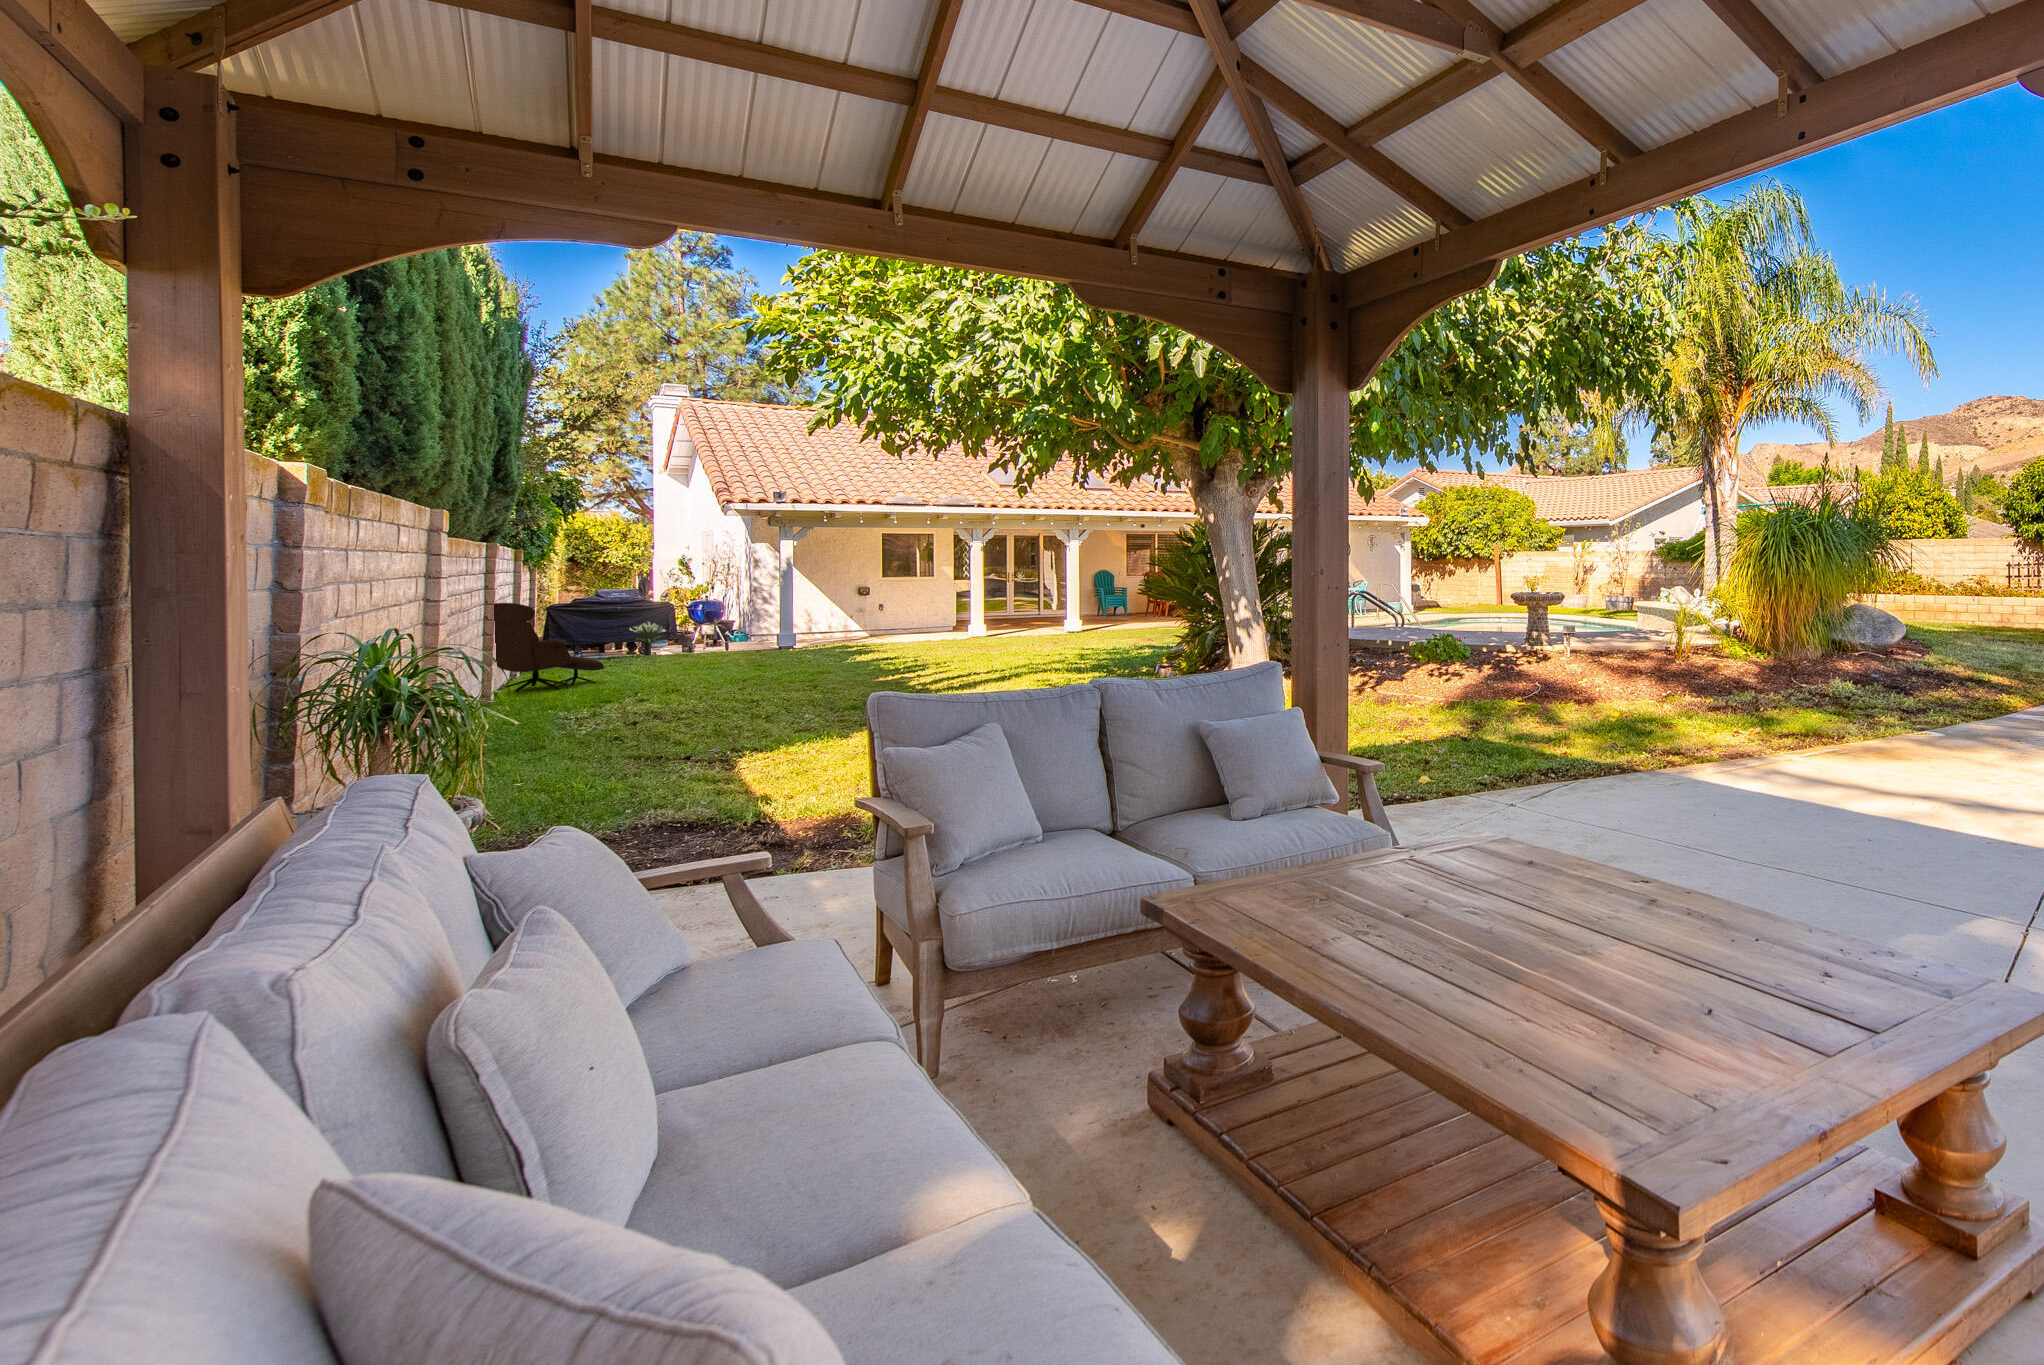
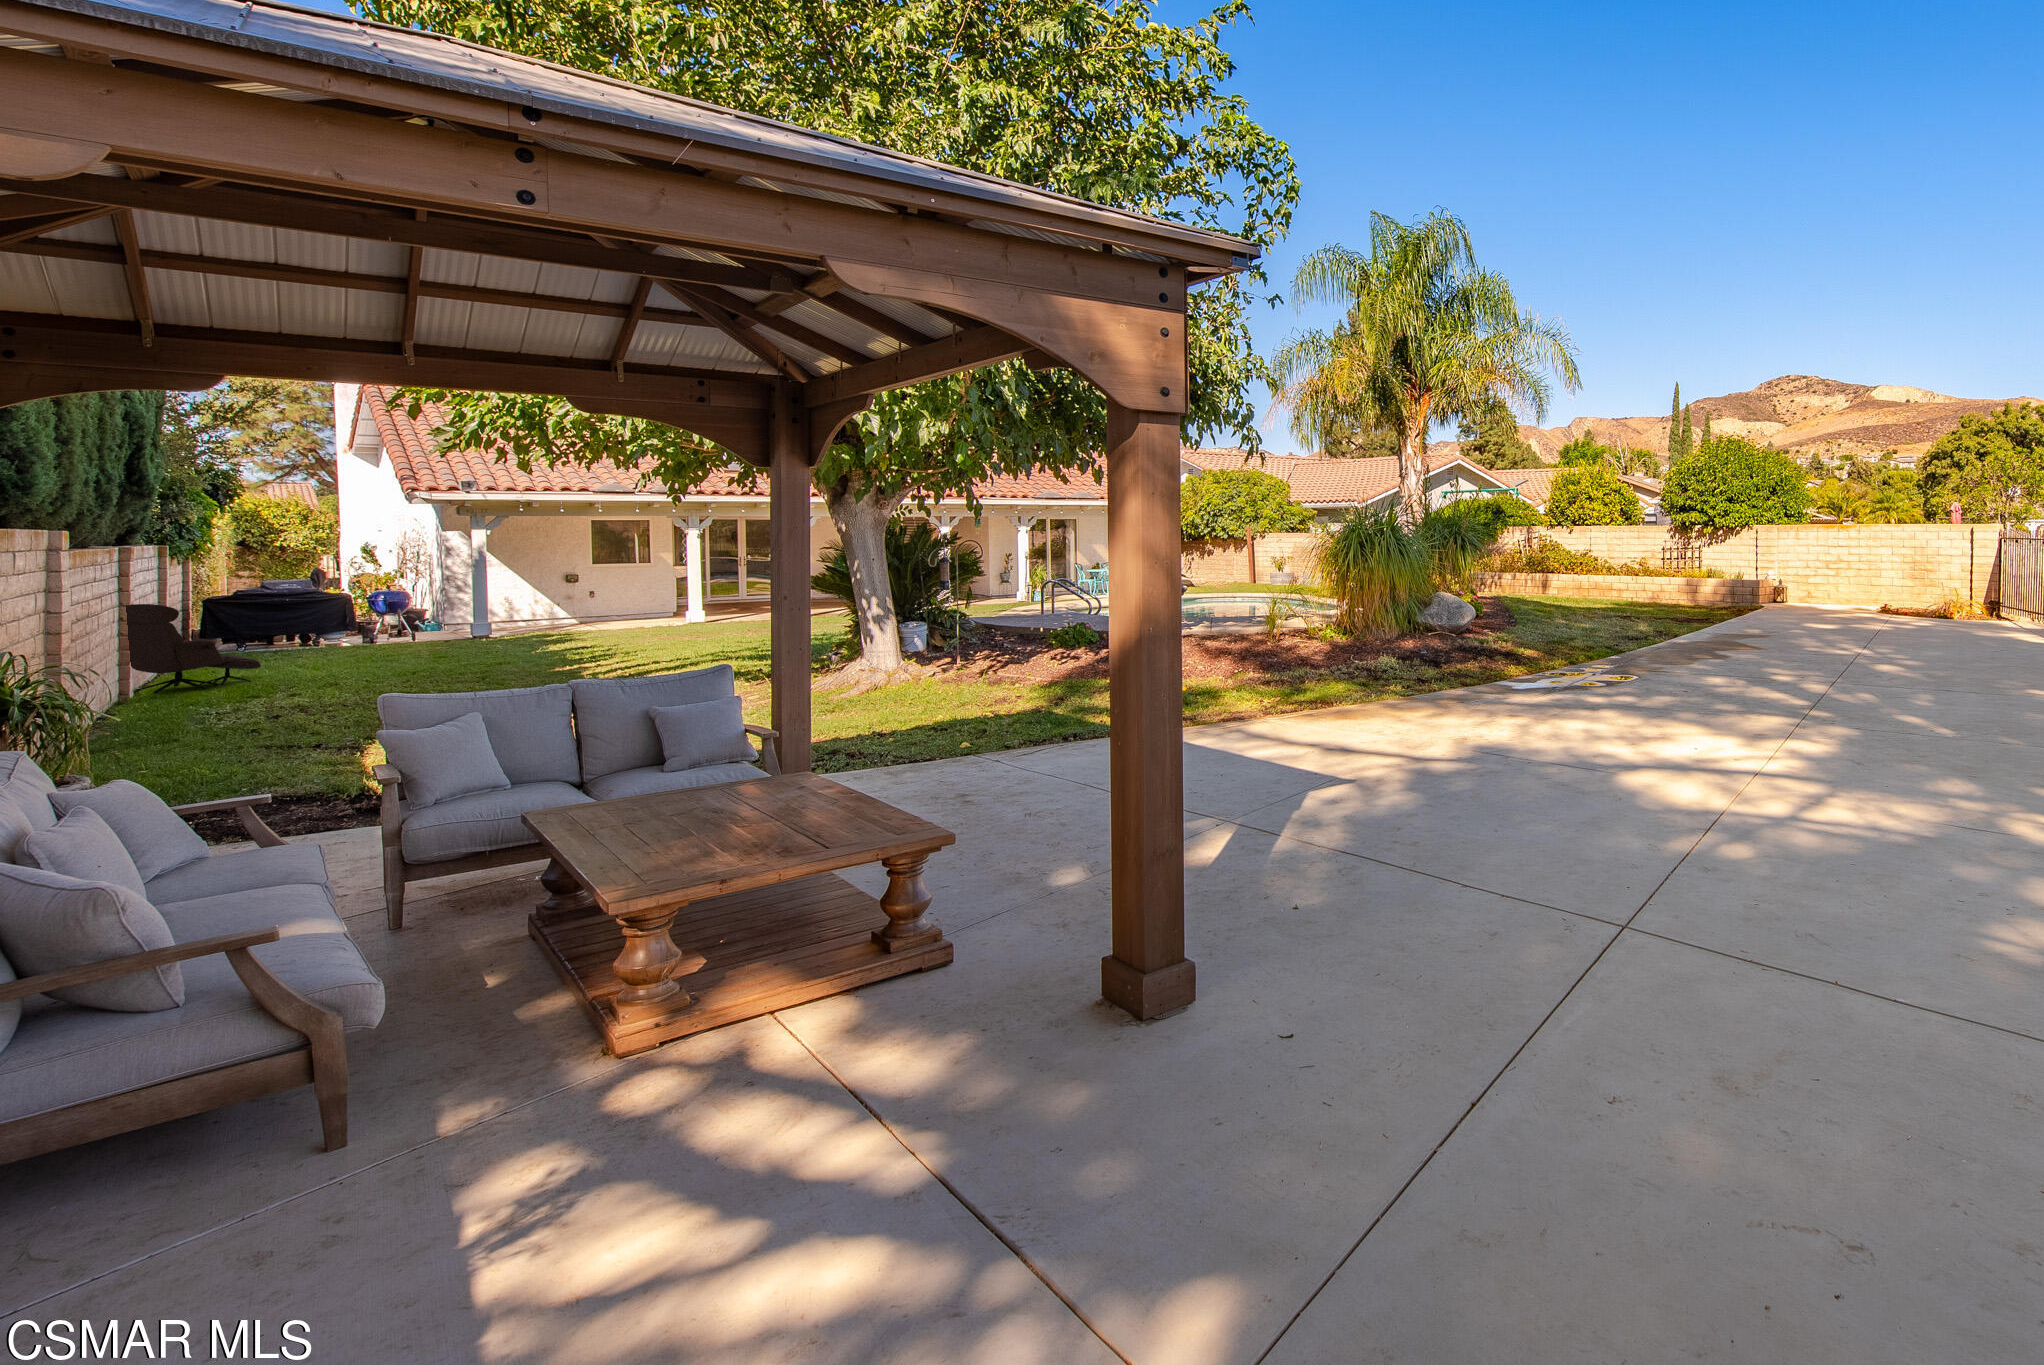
potted plant: present [630,622,666,655] -> none [299,614,342,648]

